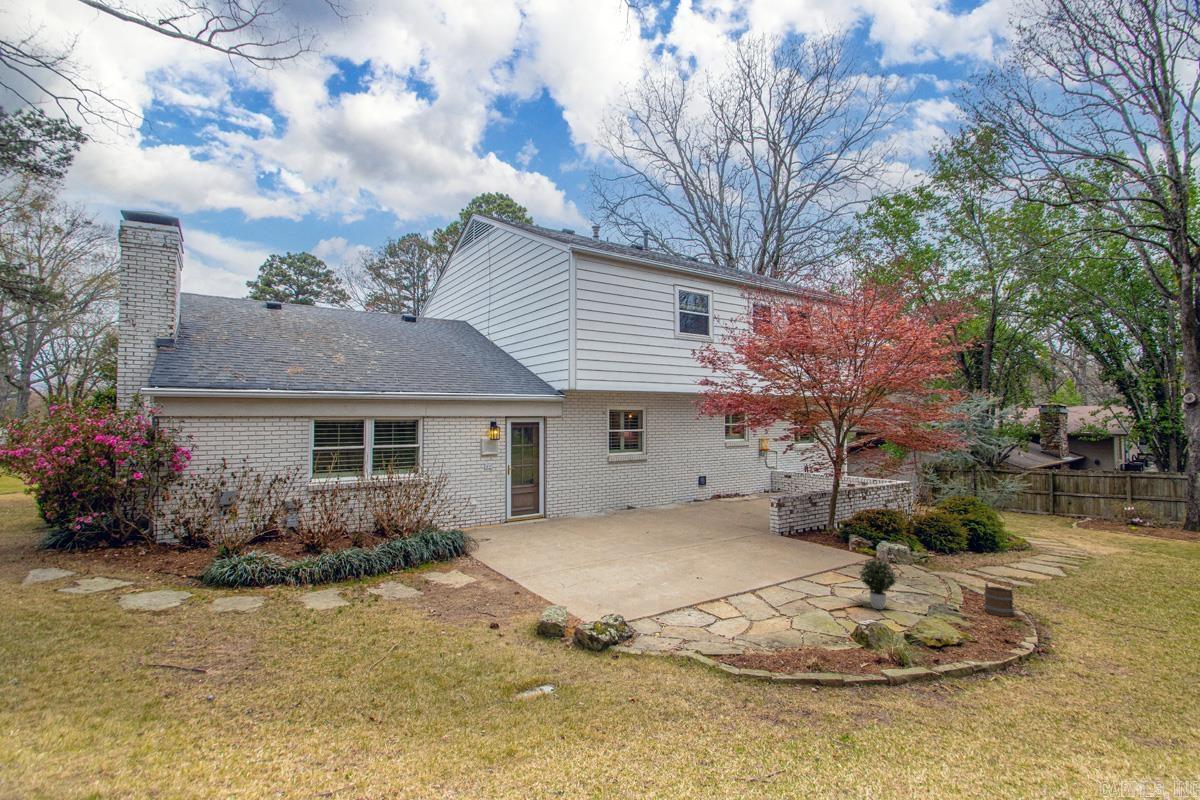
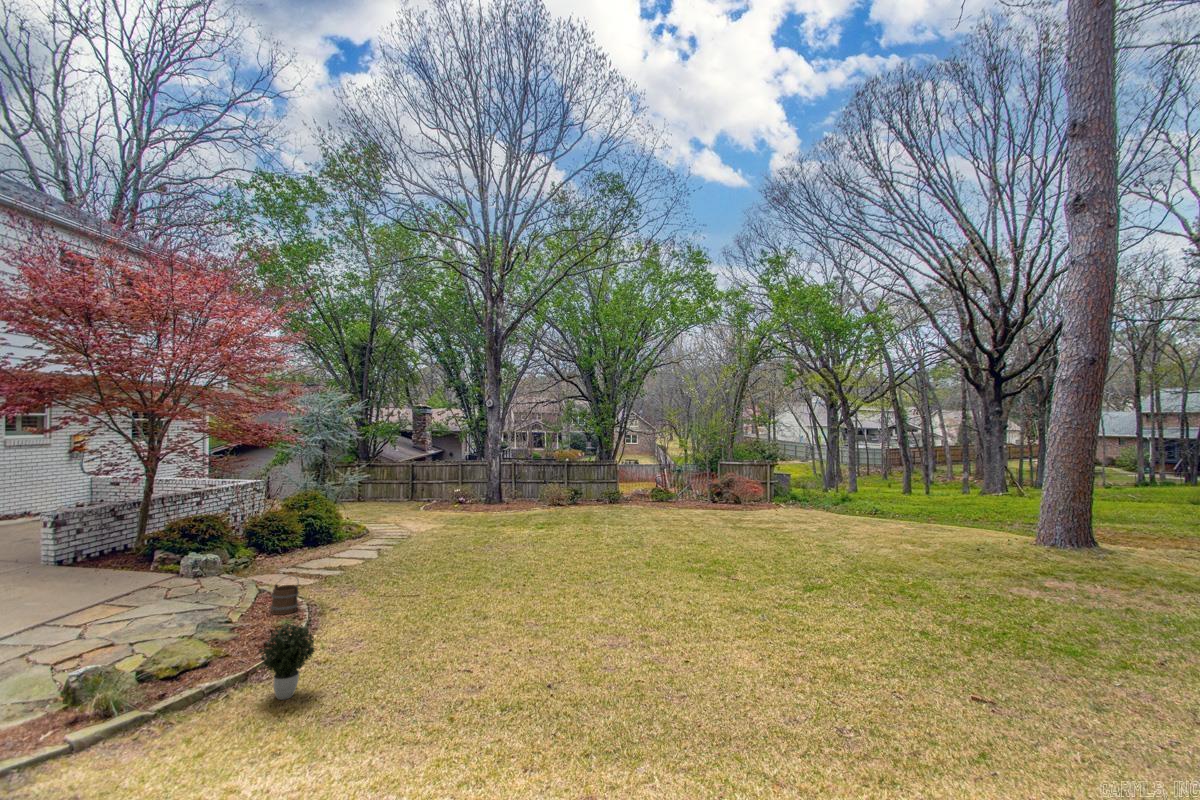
potted plant: present [859,560,896,609] -> present [259,625,314,700]

